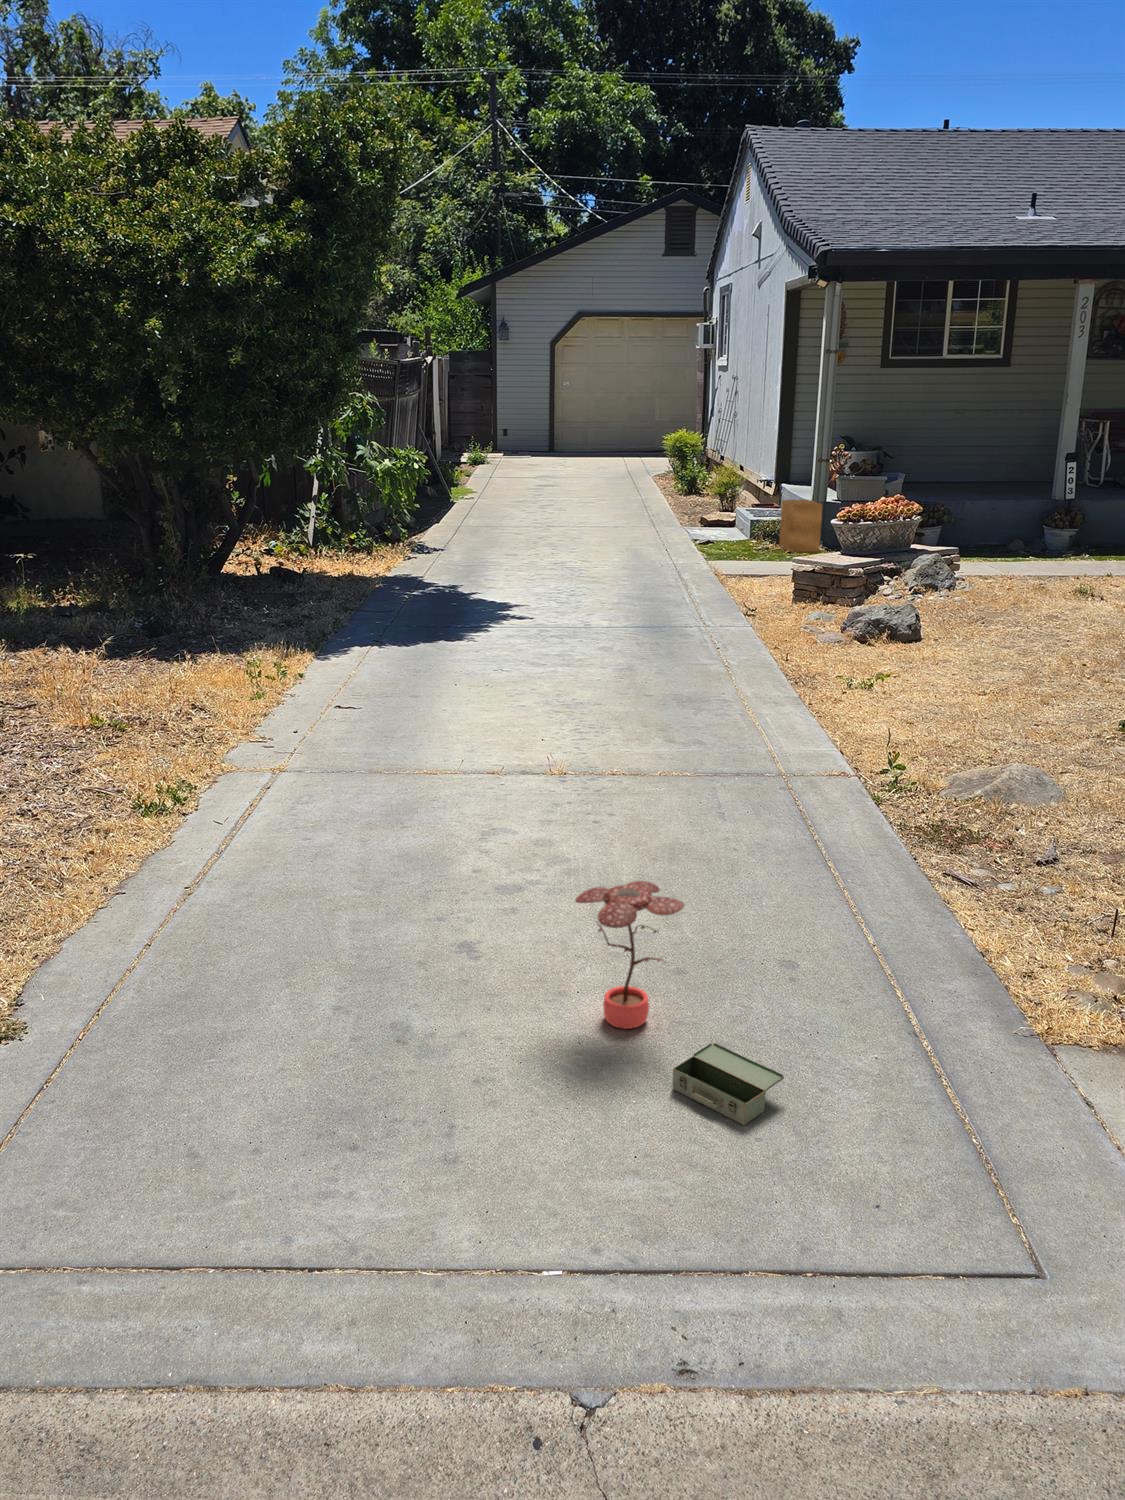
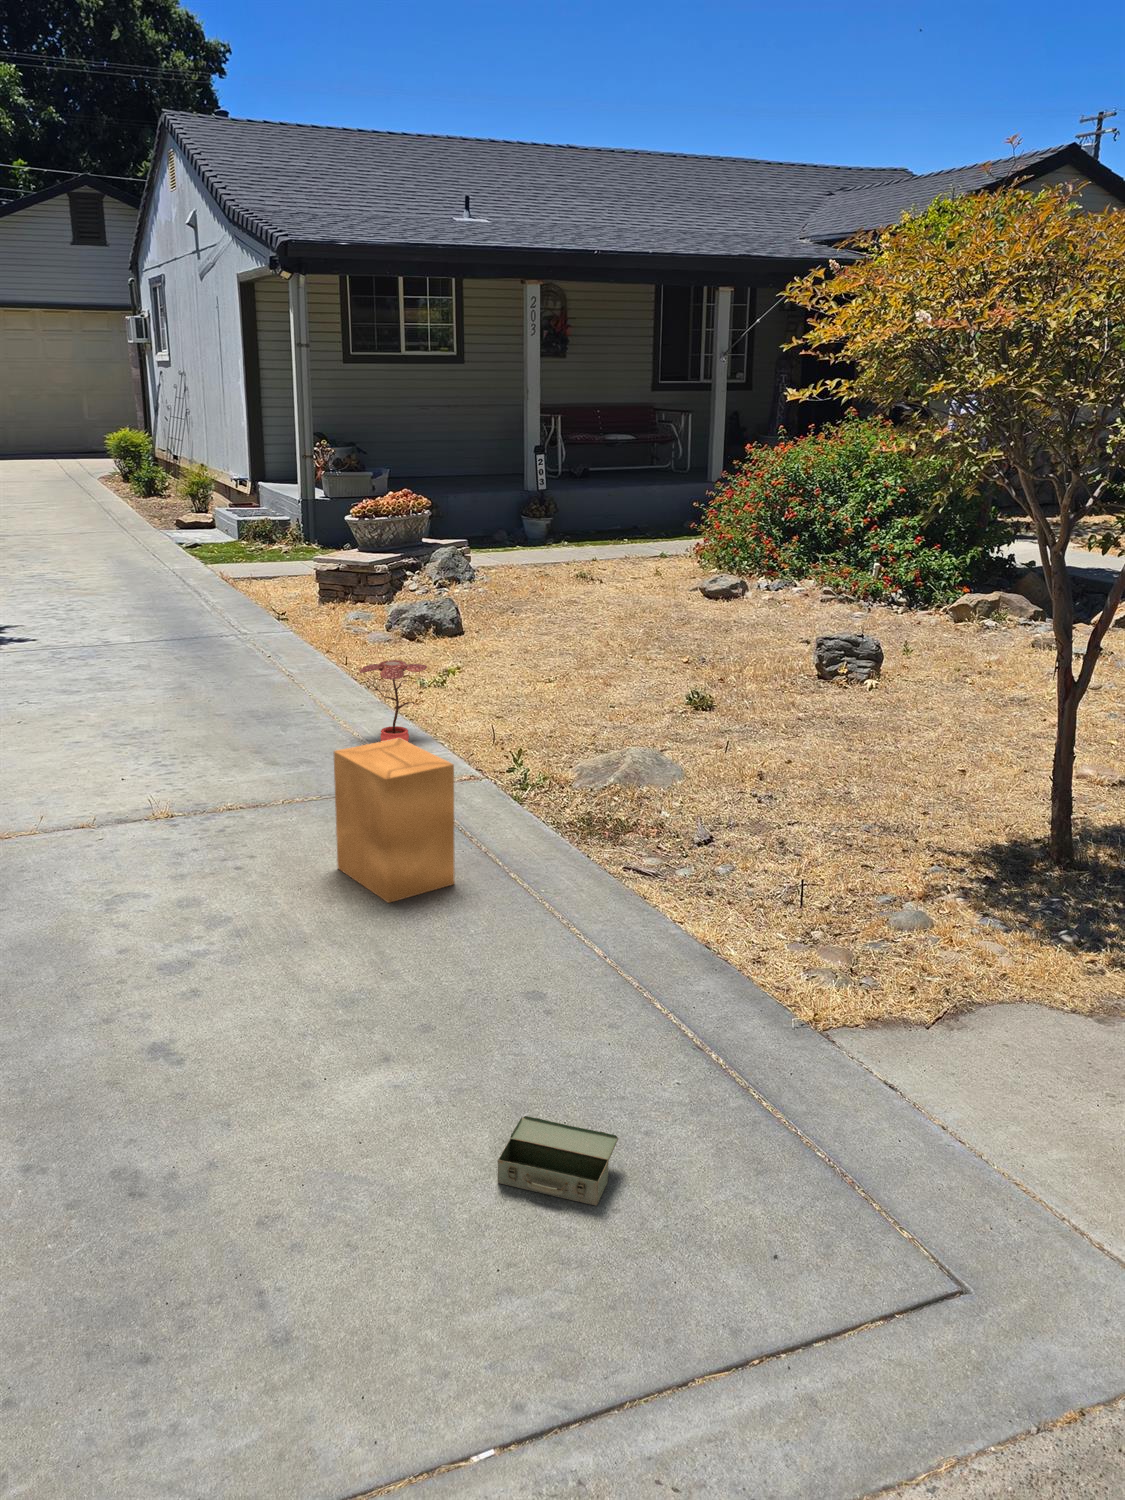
cardboard box: present [779,499,822,552] -> present [333,738,455,903]
potted plant: present [575,881,684,1029] -> present [359,660,427,742]

